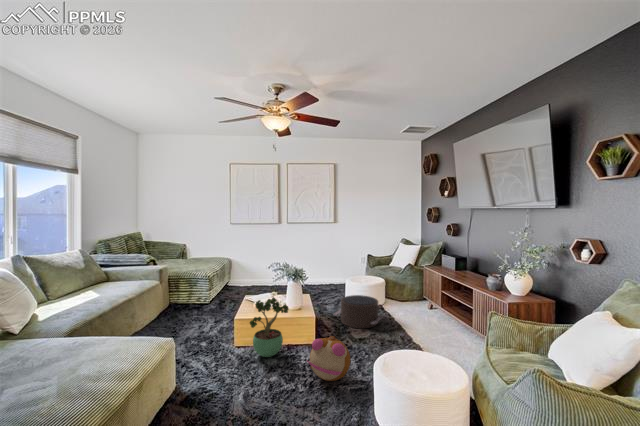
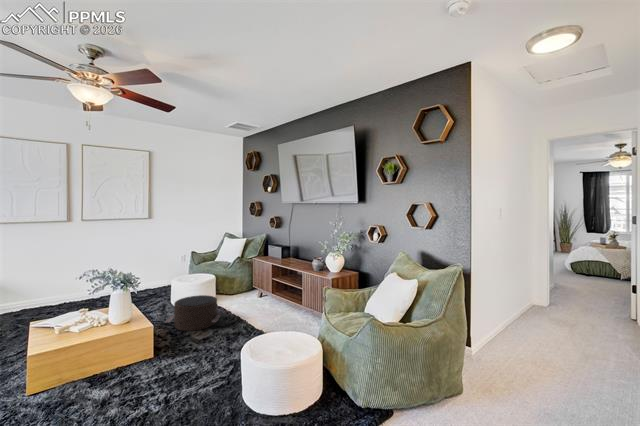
potted plant: present [250,298,288,357] -> none [63,314,122,392]
plush toy: present [307,336,351,381] -> none [160,341,209,390]

